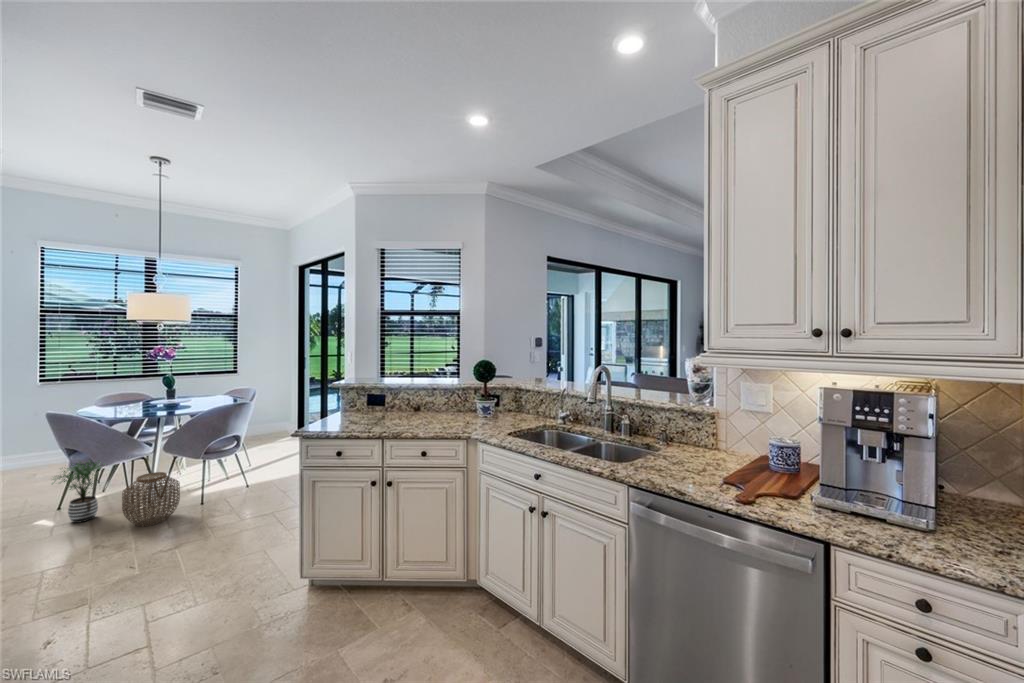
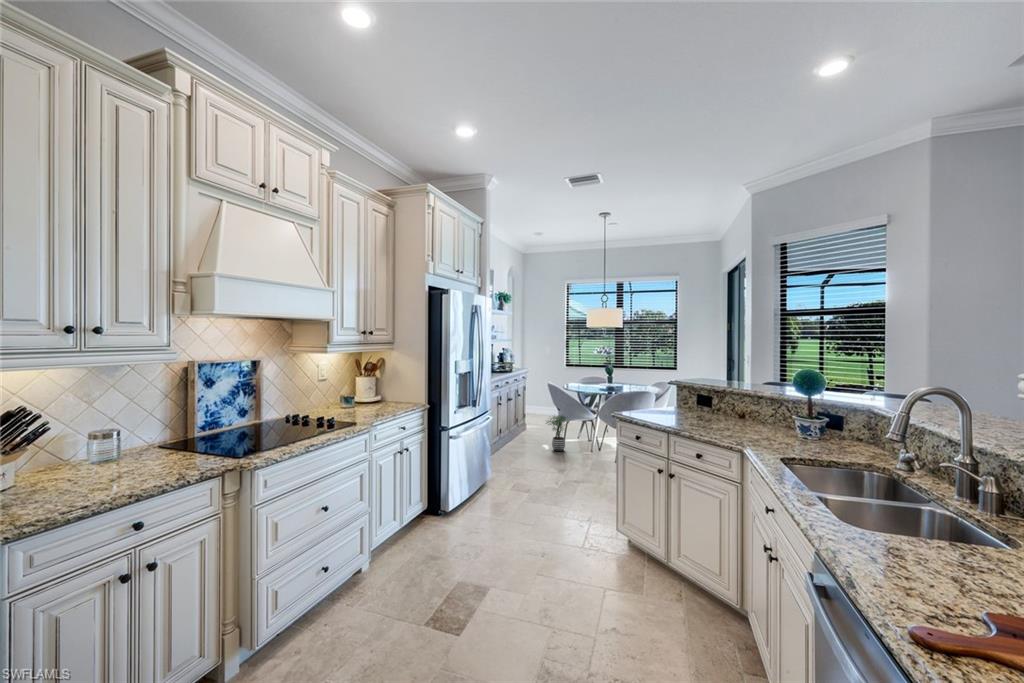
woven basket: present [122,472,180,527] -> none [568,430,599,465]

